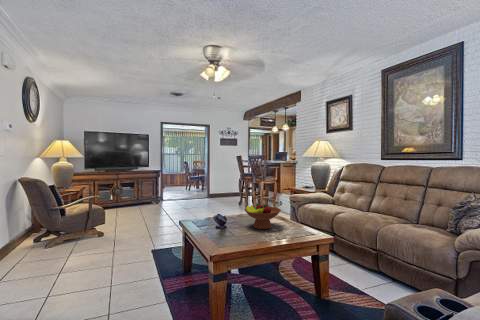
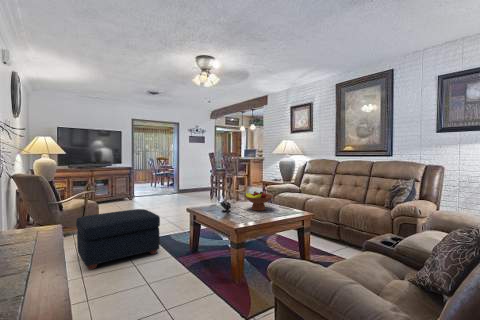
ottoman: none [52,219,146,289] -> present [76,209,160,270]

